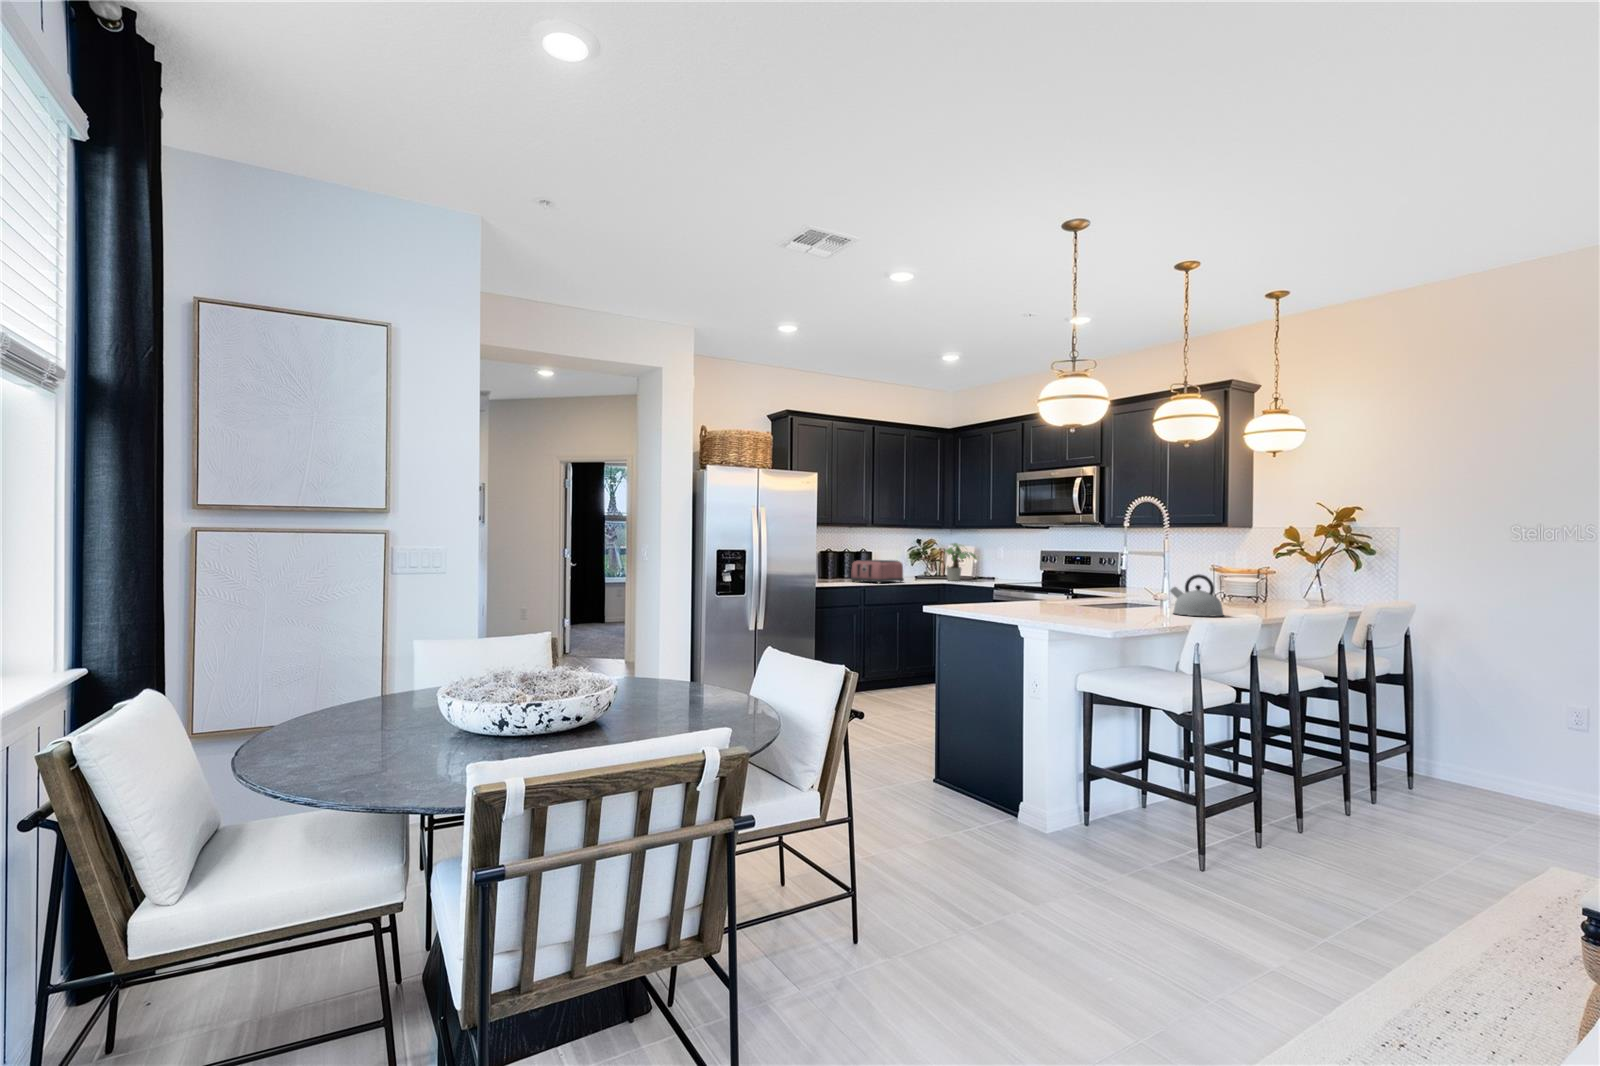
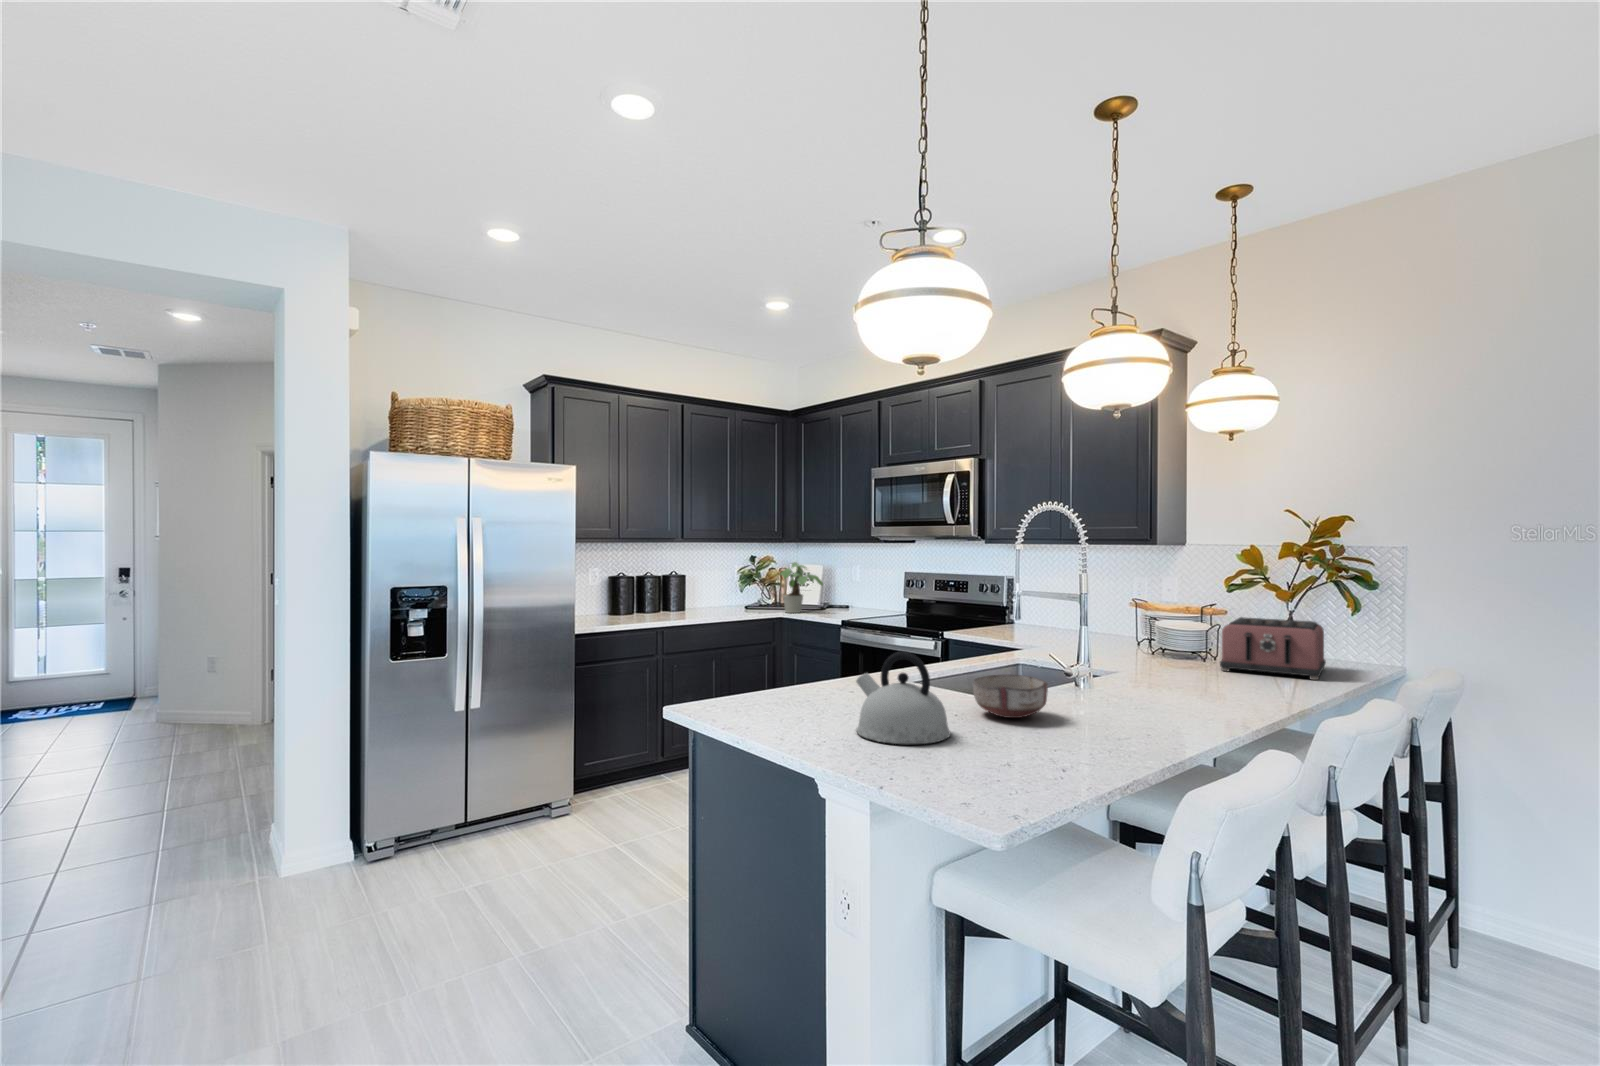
toaster: present [851,560,904,584] -> present [1220,617,1326,680]
kettle: present [1170,574,1224,617] -> present [856,652,950,744]
ceramic bowl: none [1097,593,1140,614] -> present [973,675,1048,718]

